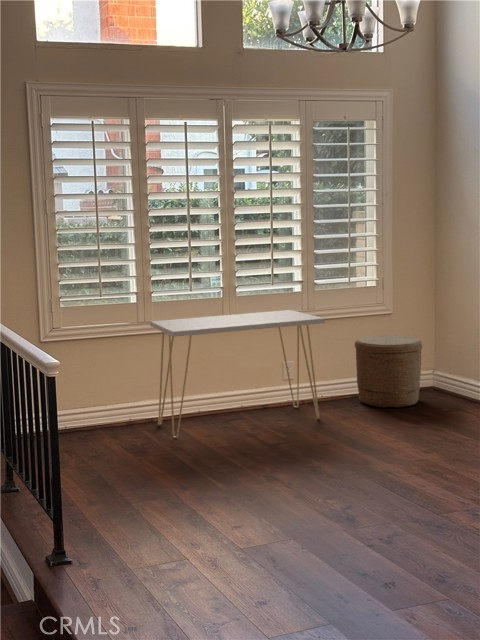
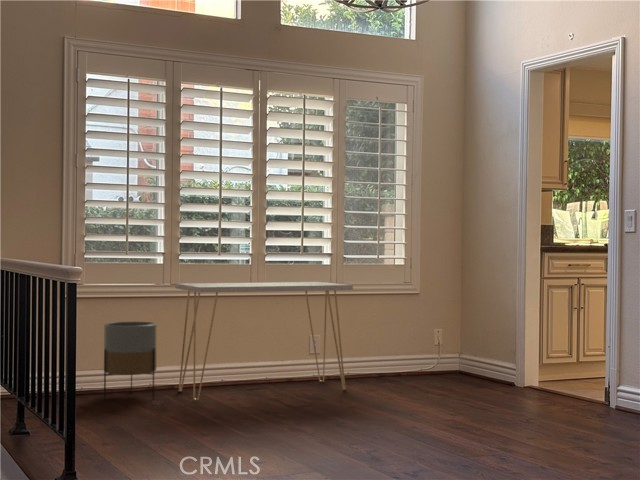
woven basket: present [355,335,422,408] -> none [382,314,450,384]
planter: none [84,361,135,439] -> present [104,321,157,400]

